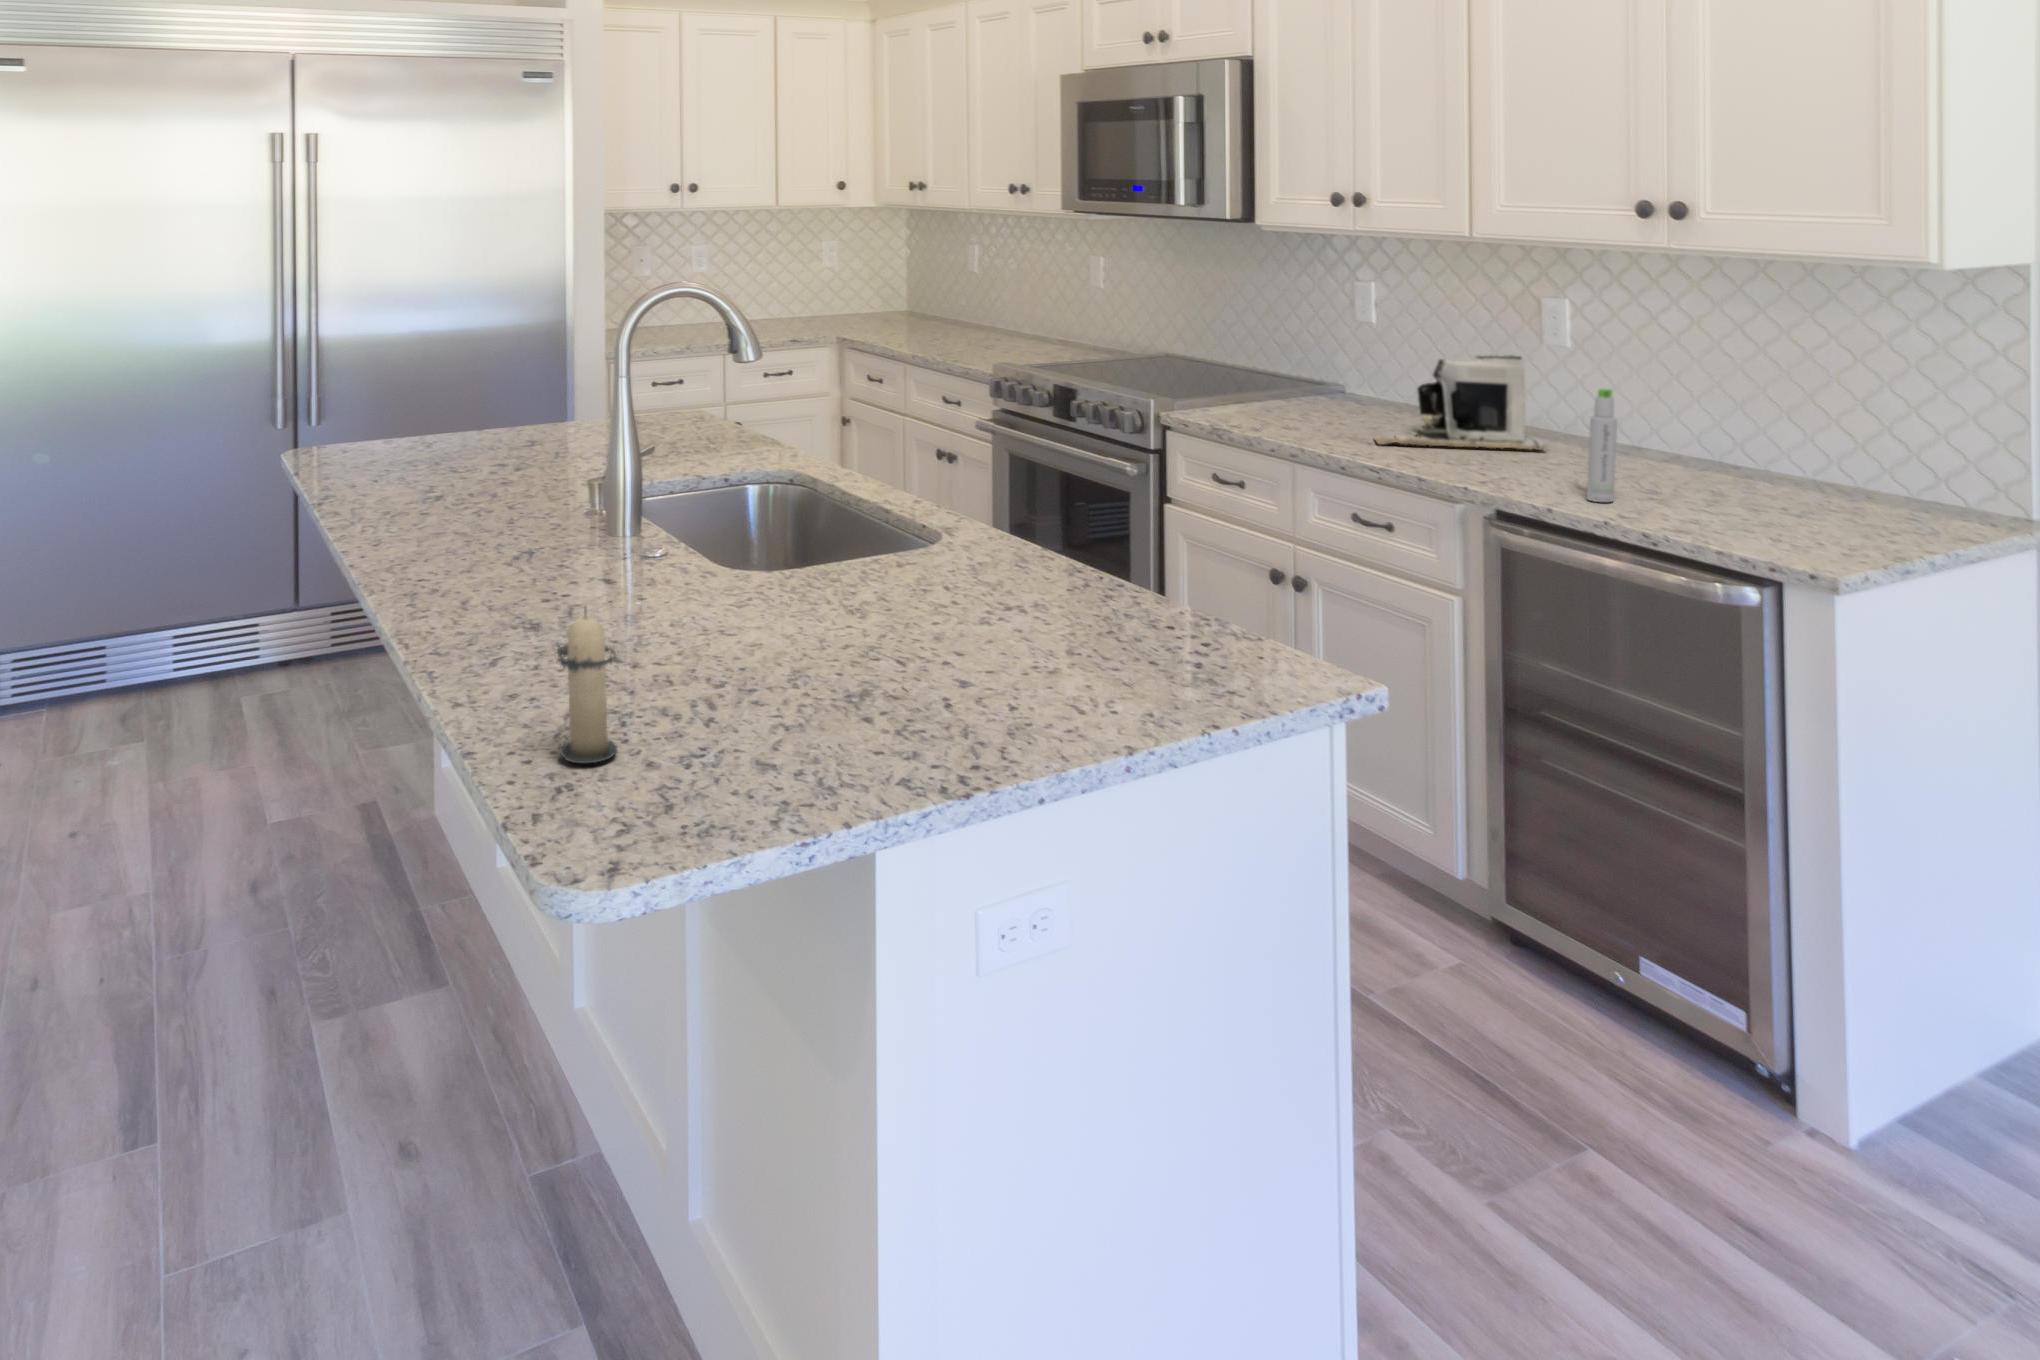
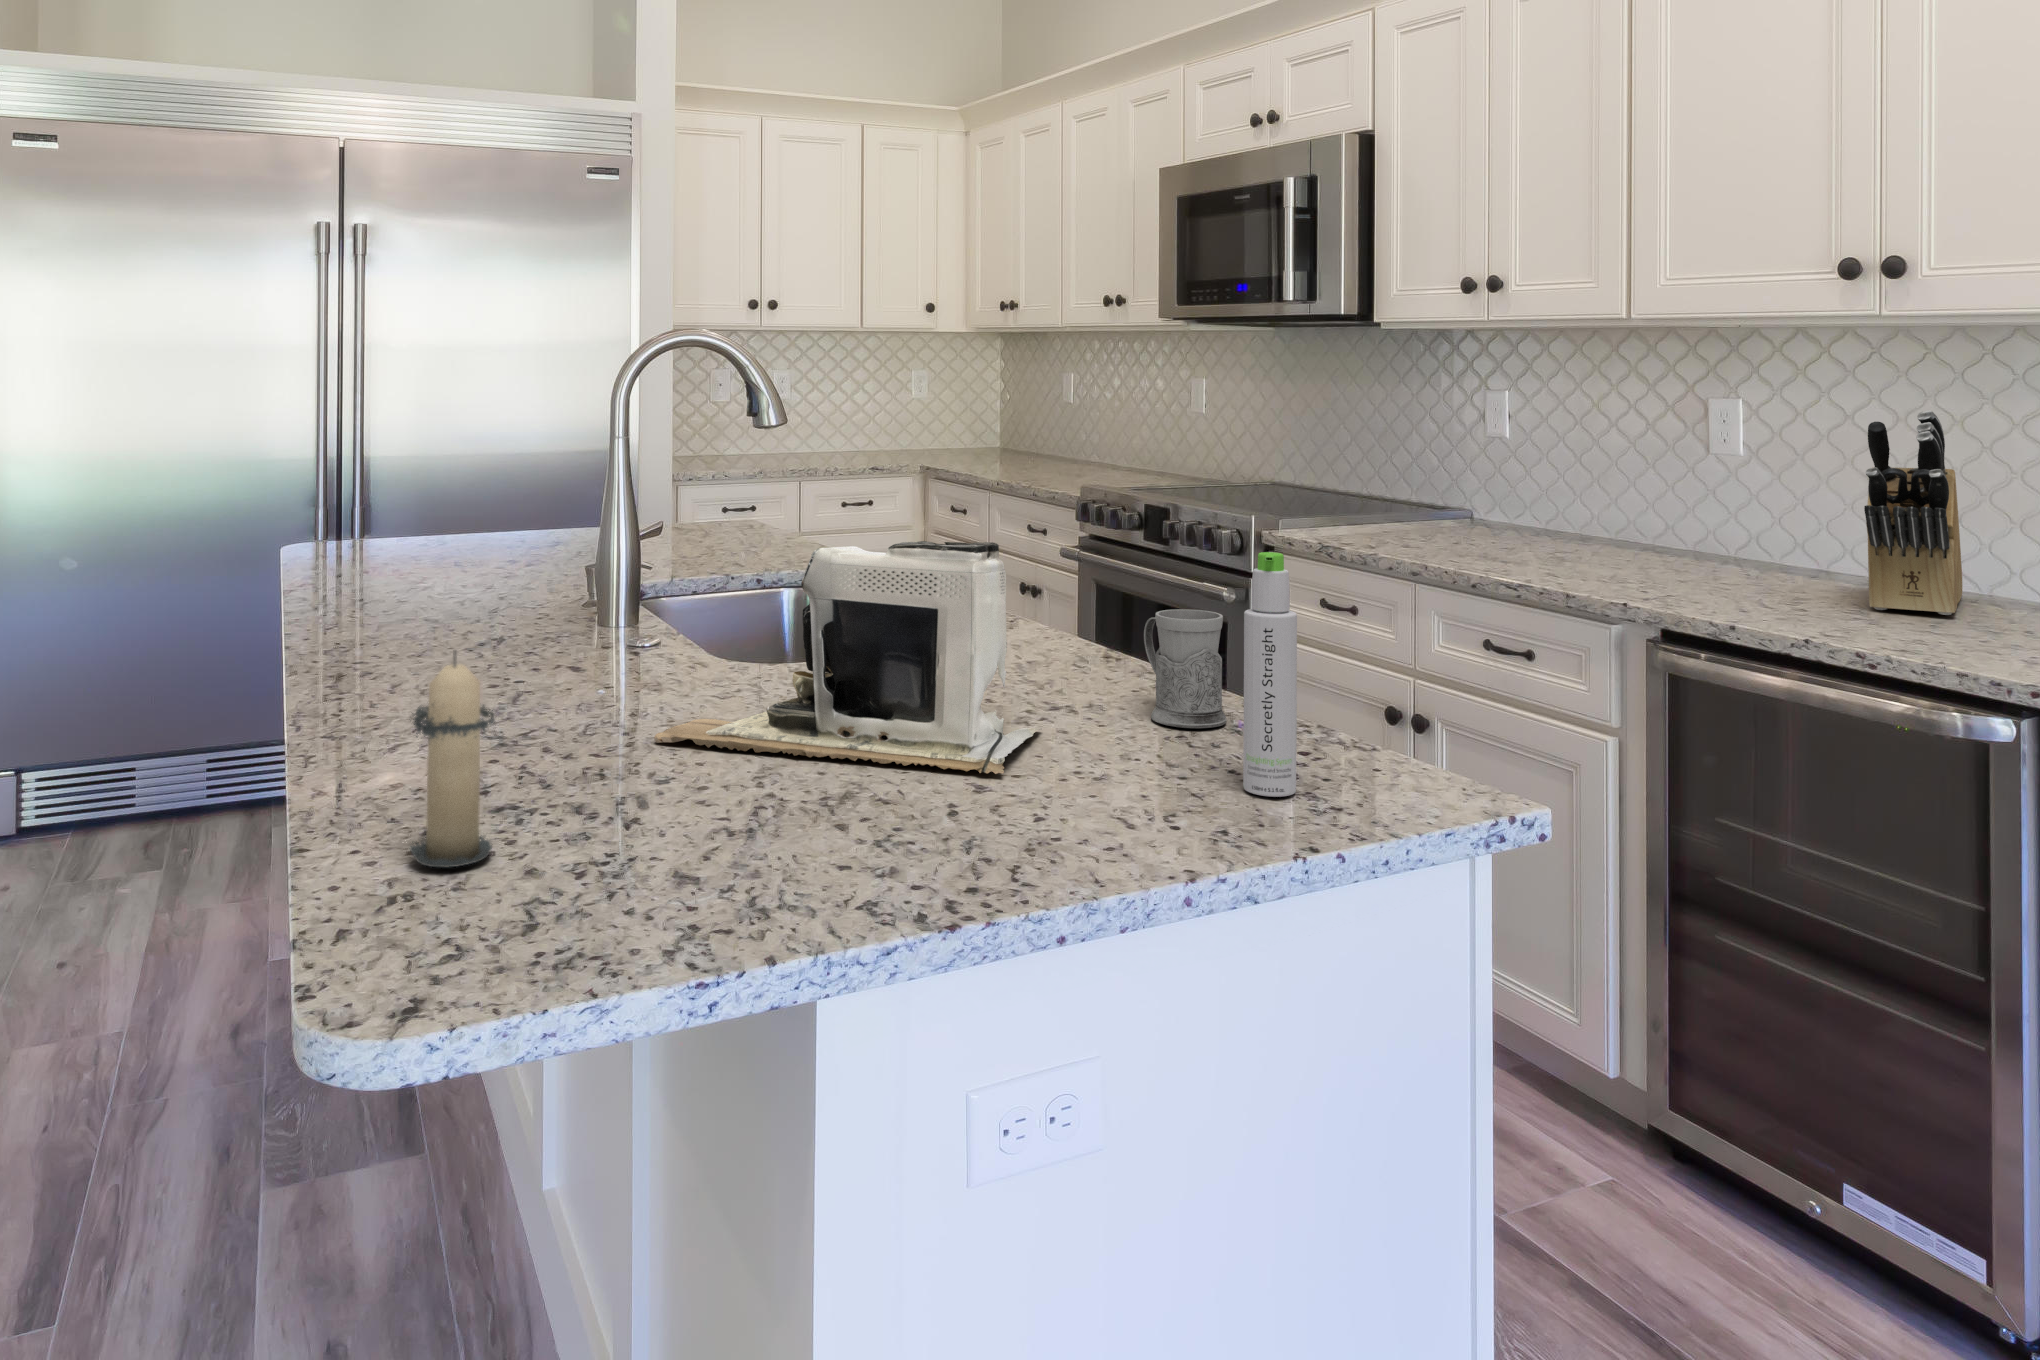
knife block: none [1664,326,1746,494] -> present [1864,410,1962,615]
coffee maker: present [1375,355,1545,450] -> present [654,541,1040,774]
bottle: present [1587,389,1617,502] -> present [1243,552,1297,797]
mug: none [1077,531,1144,626] -> present [1144,609,1227,728]

